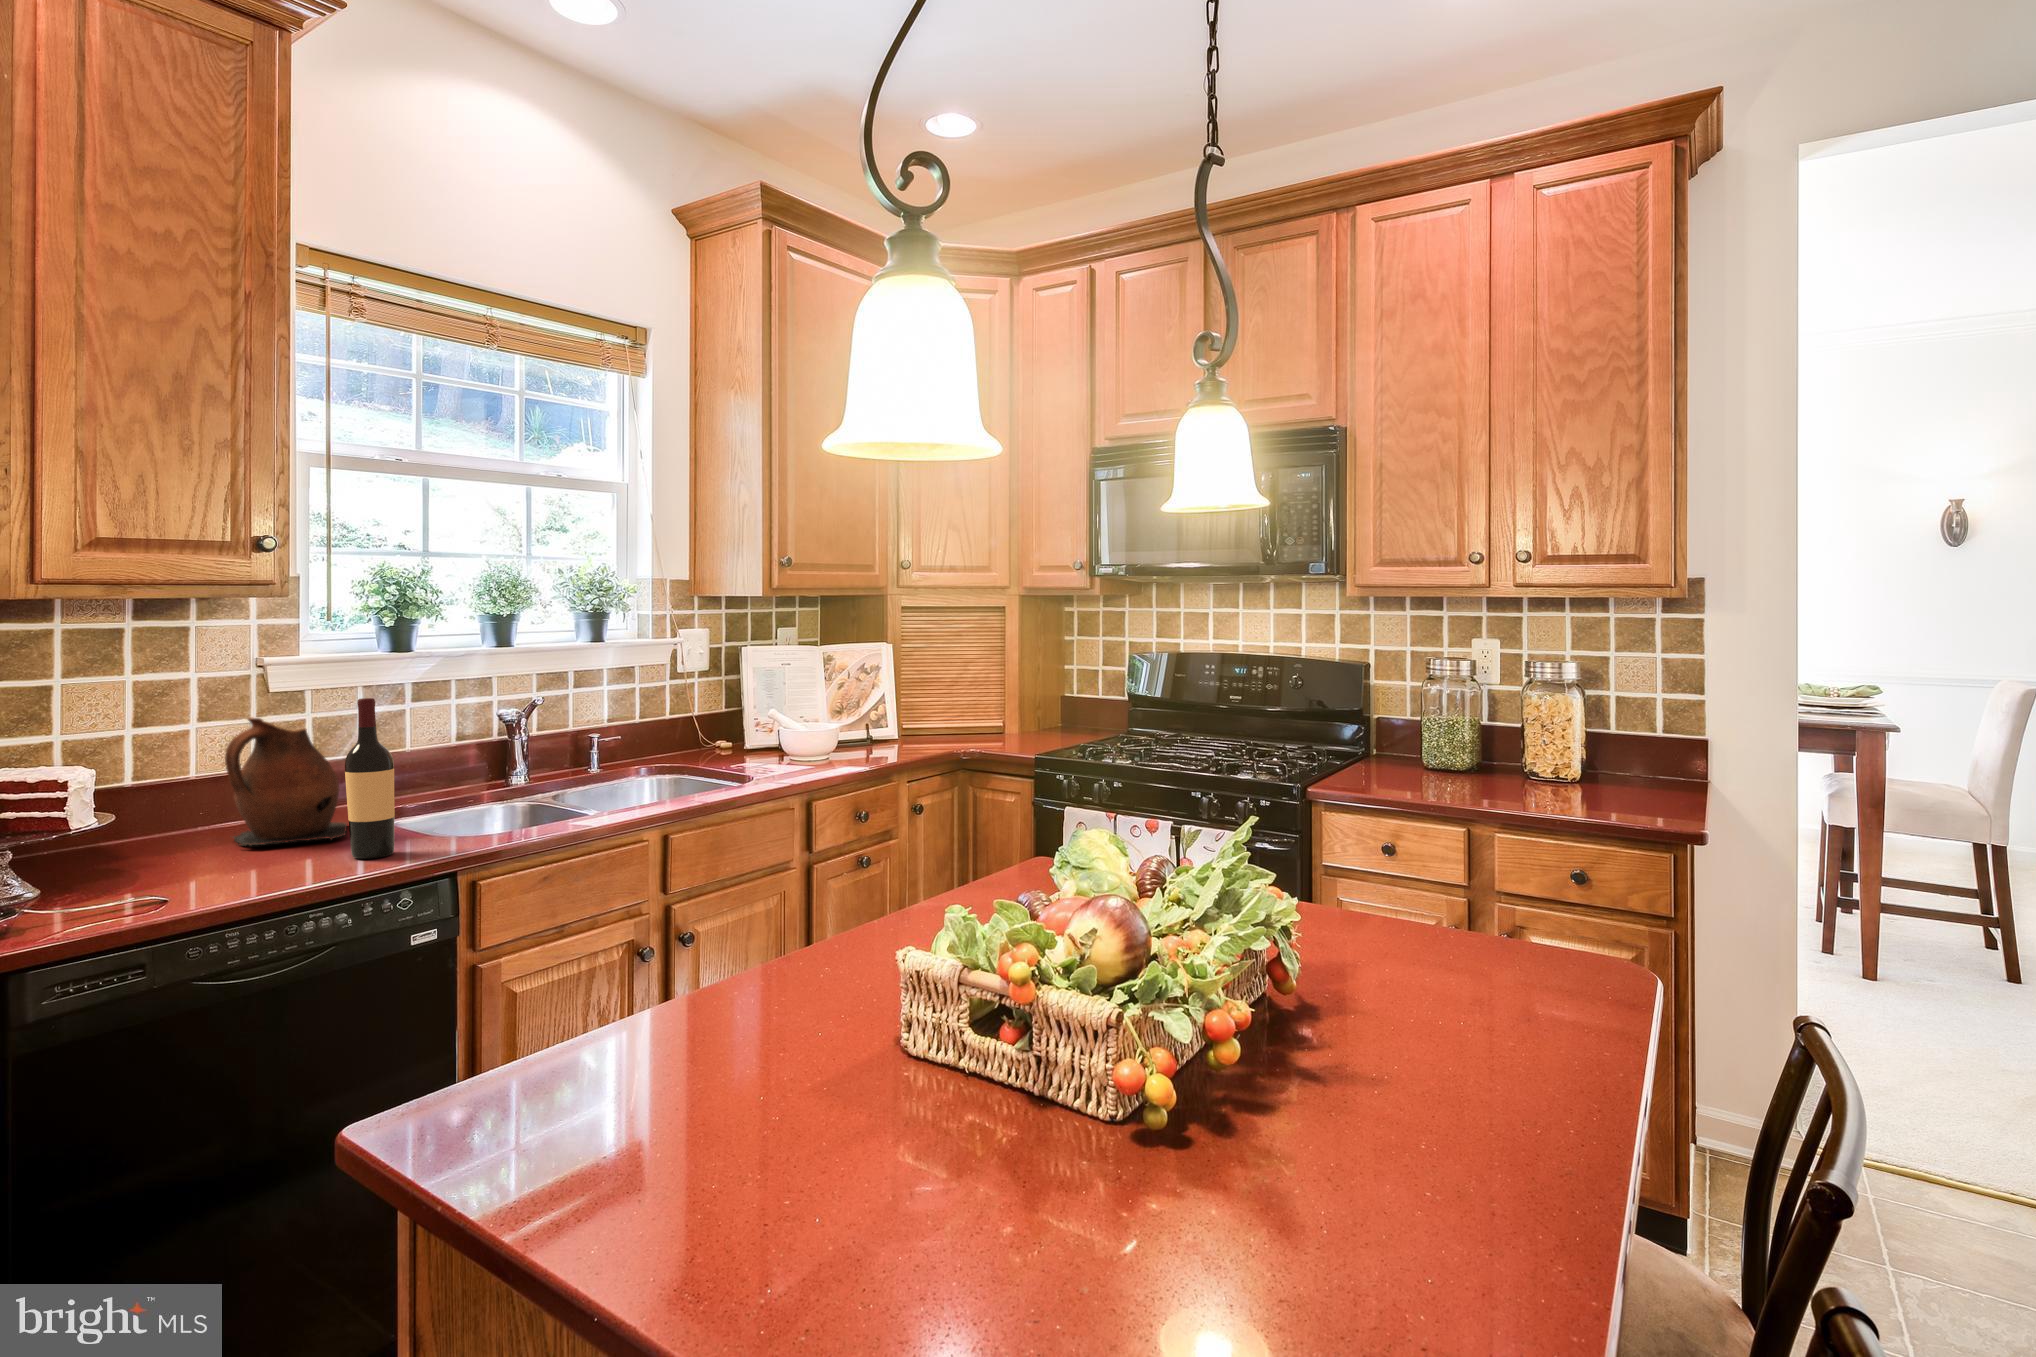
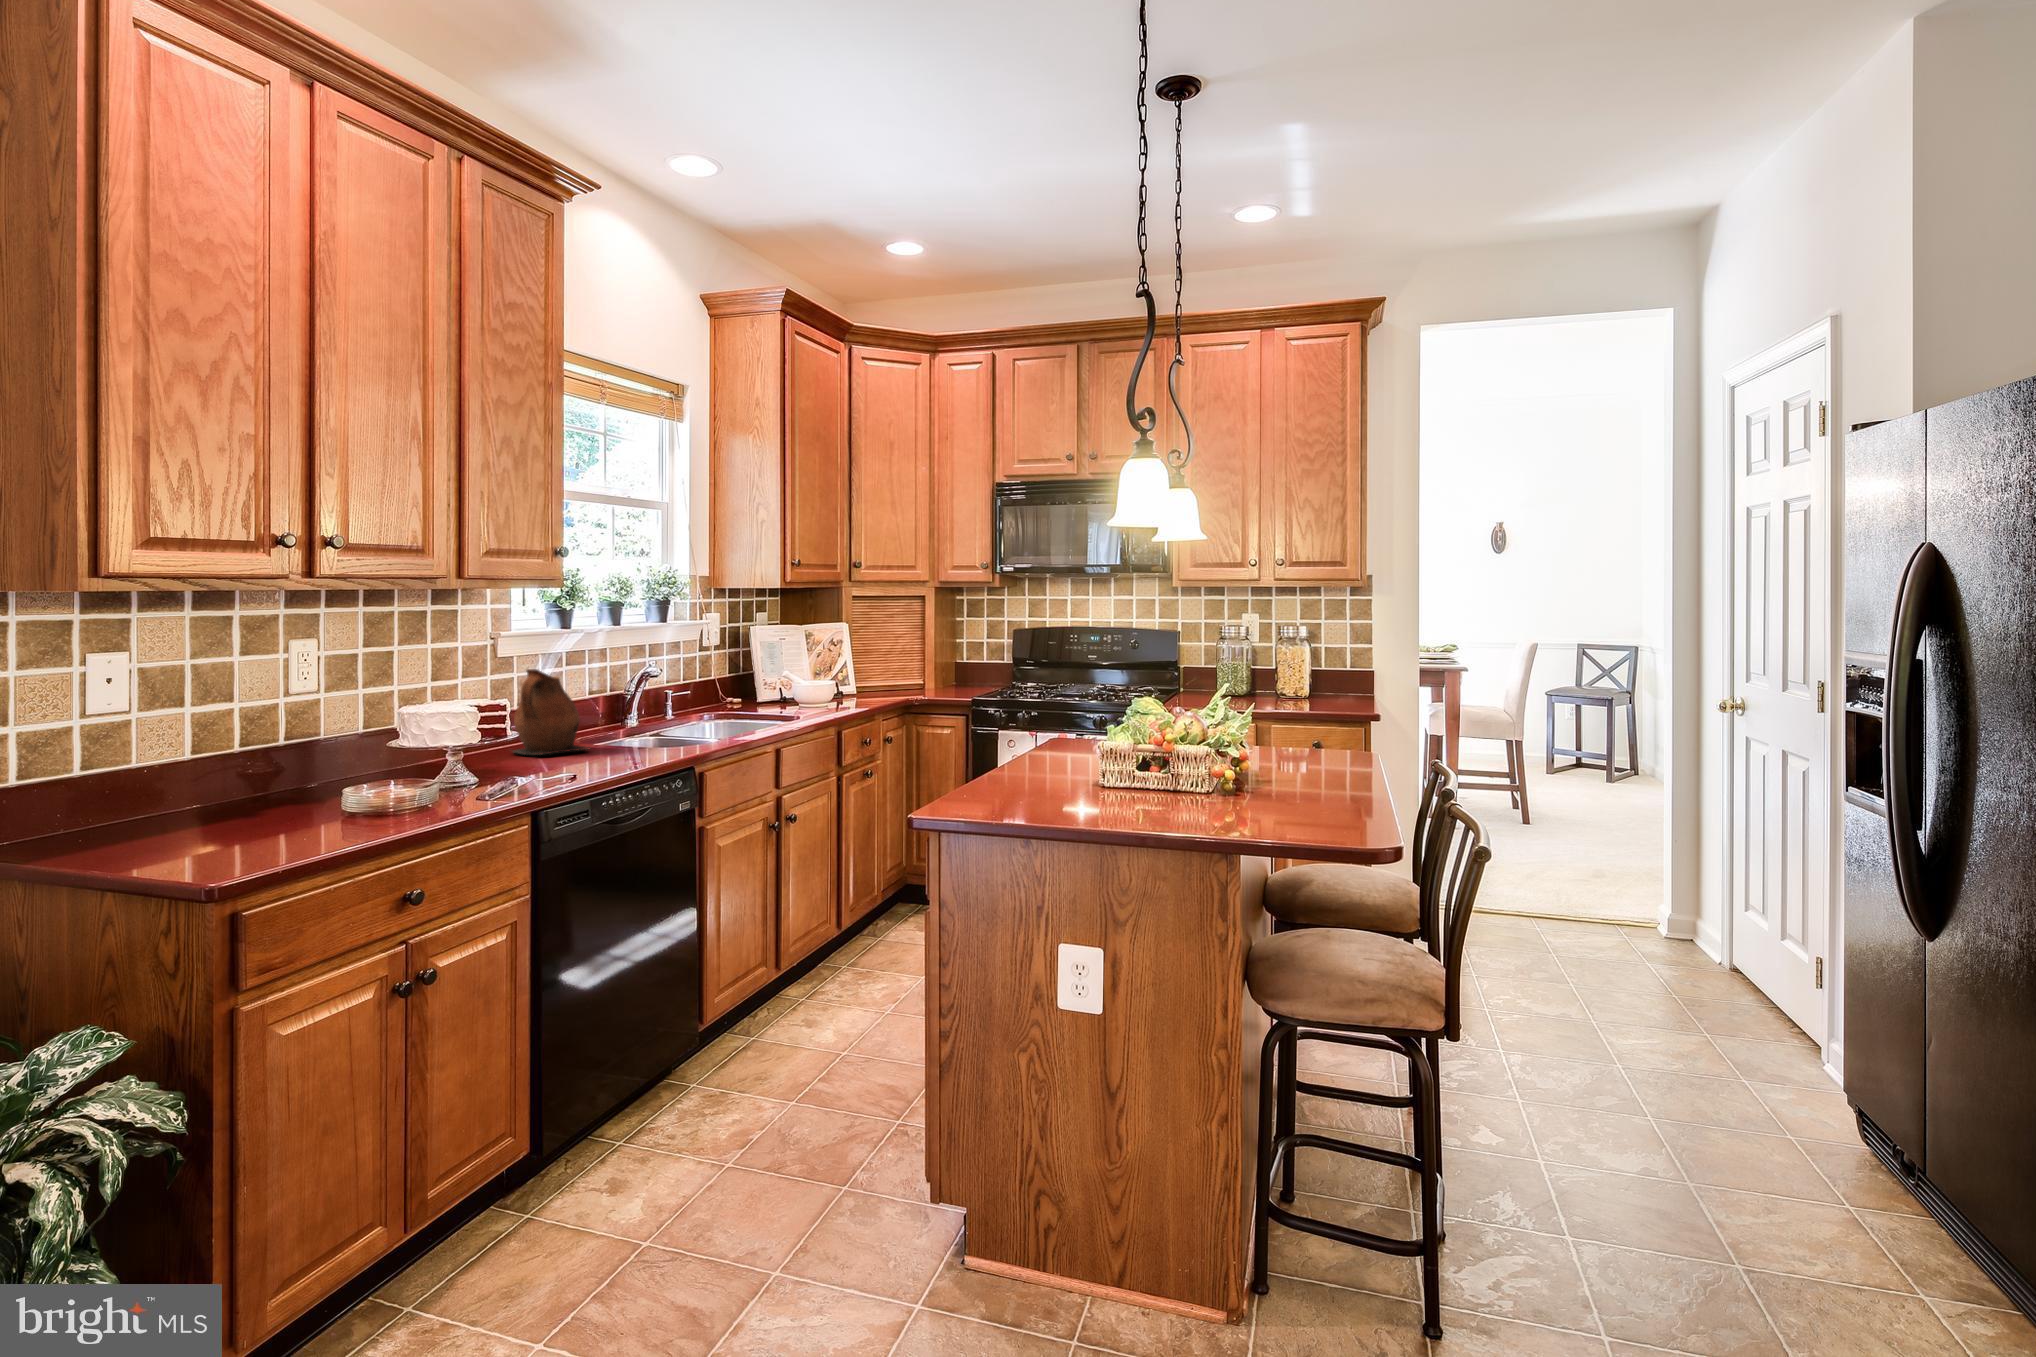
wine bottle: present [345,698,395,859] -> none [619,653,648,757]

